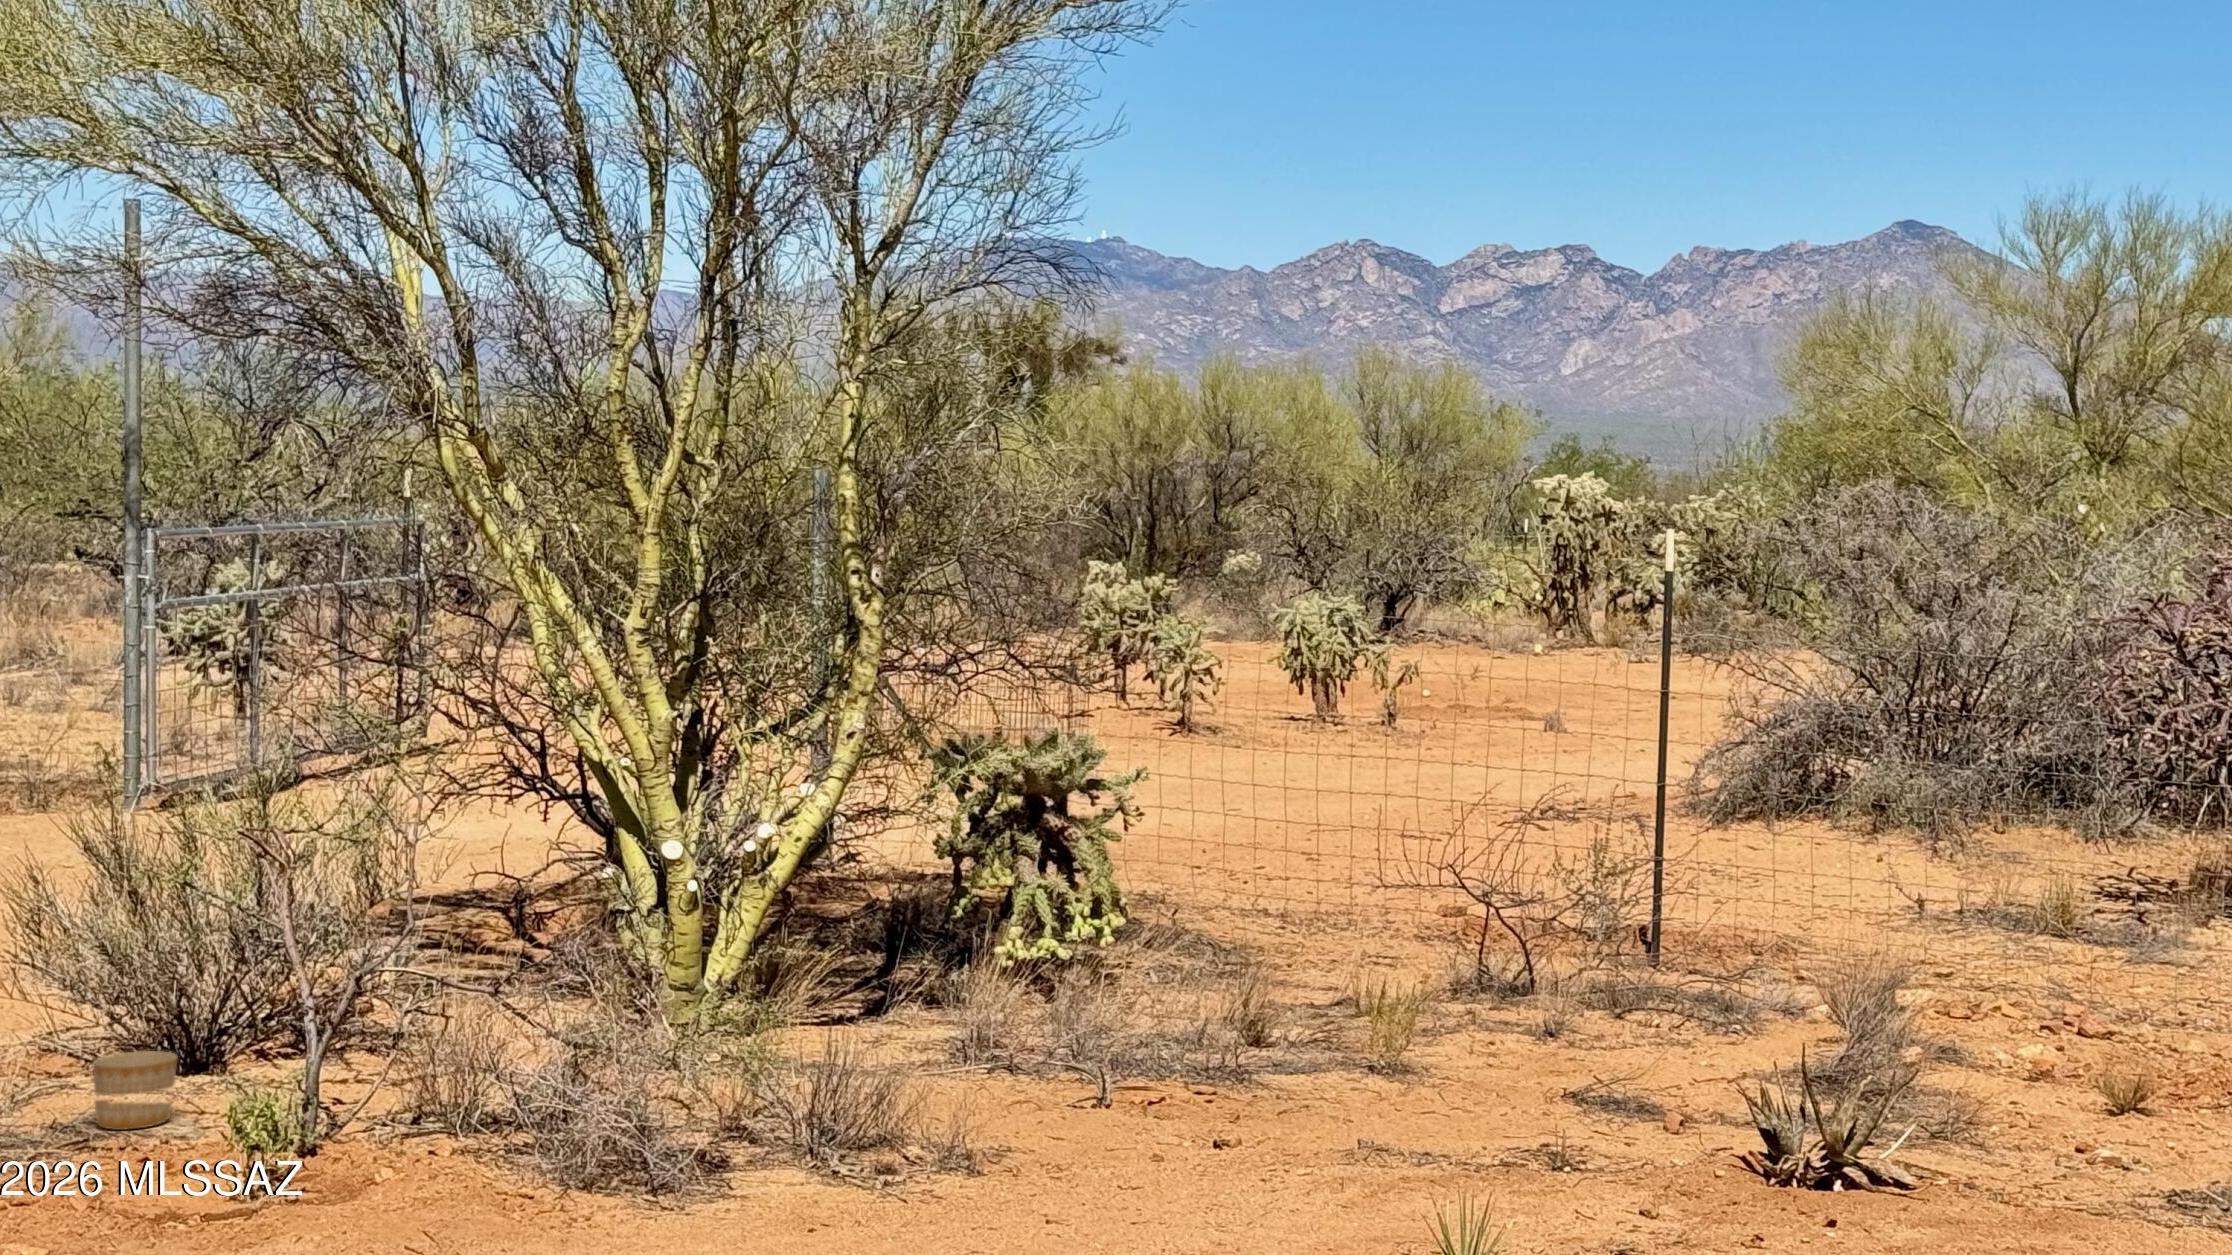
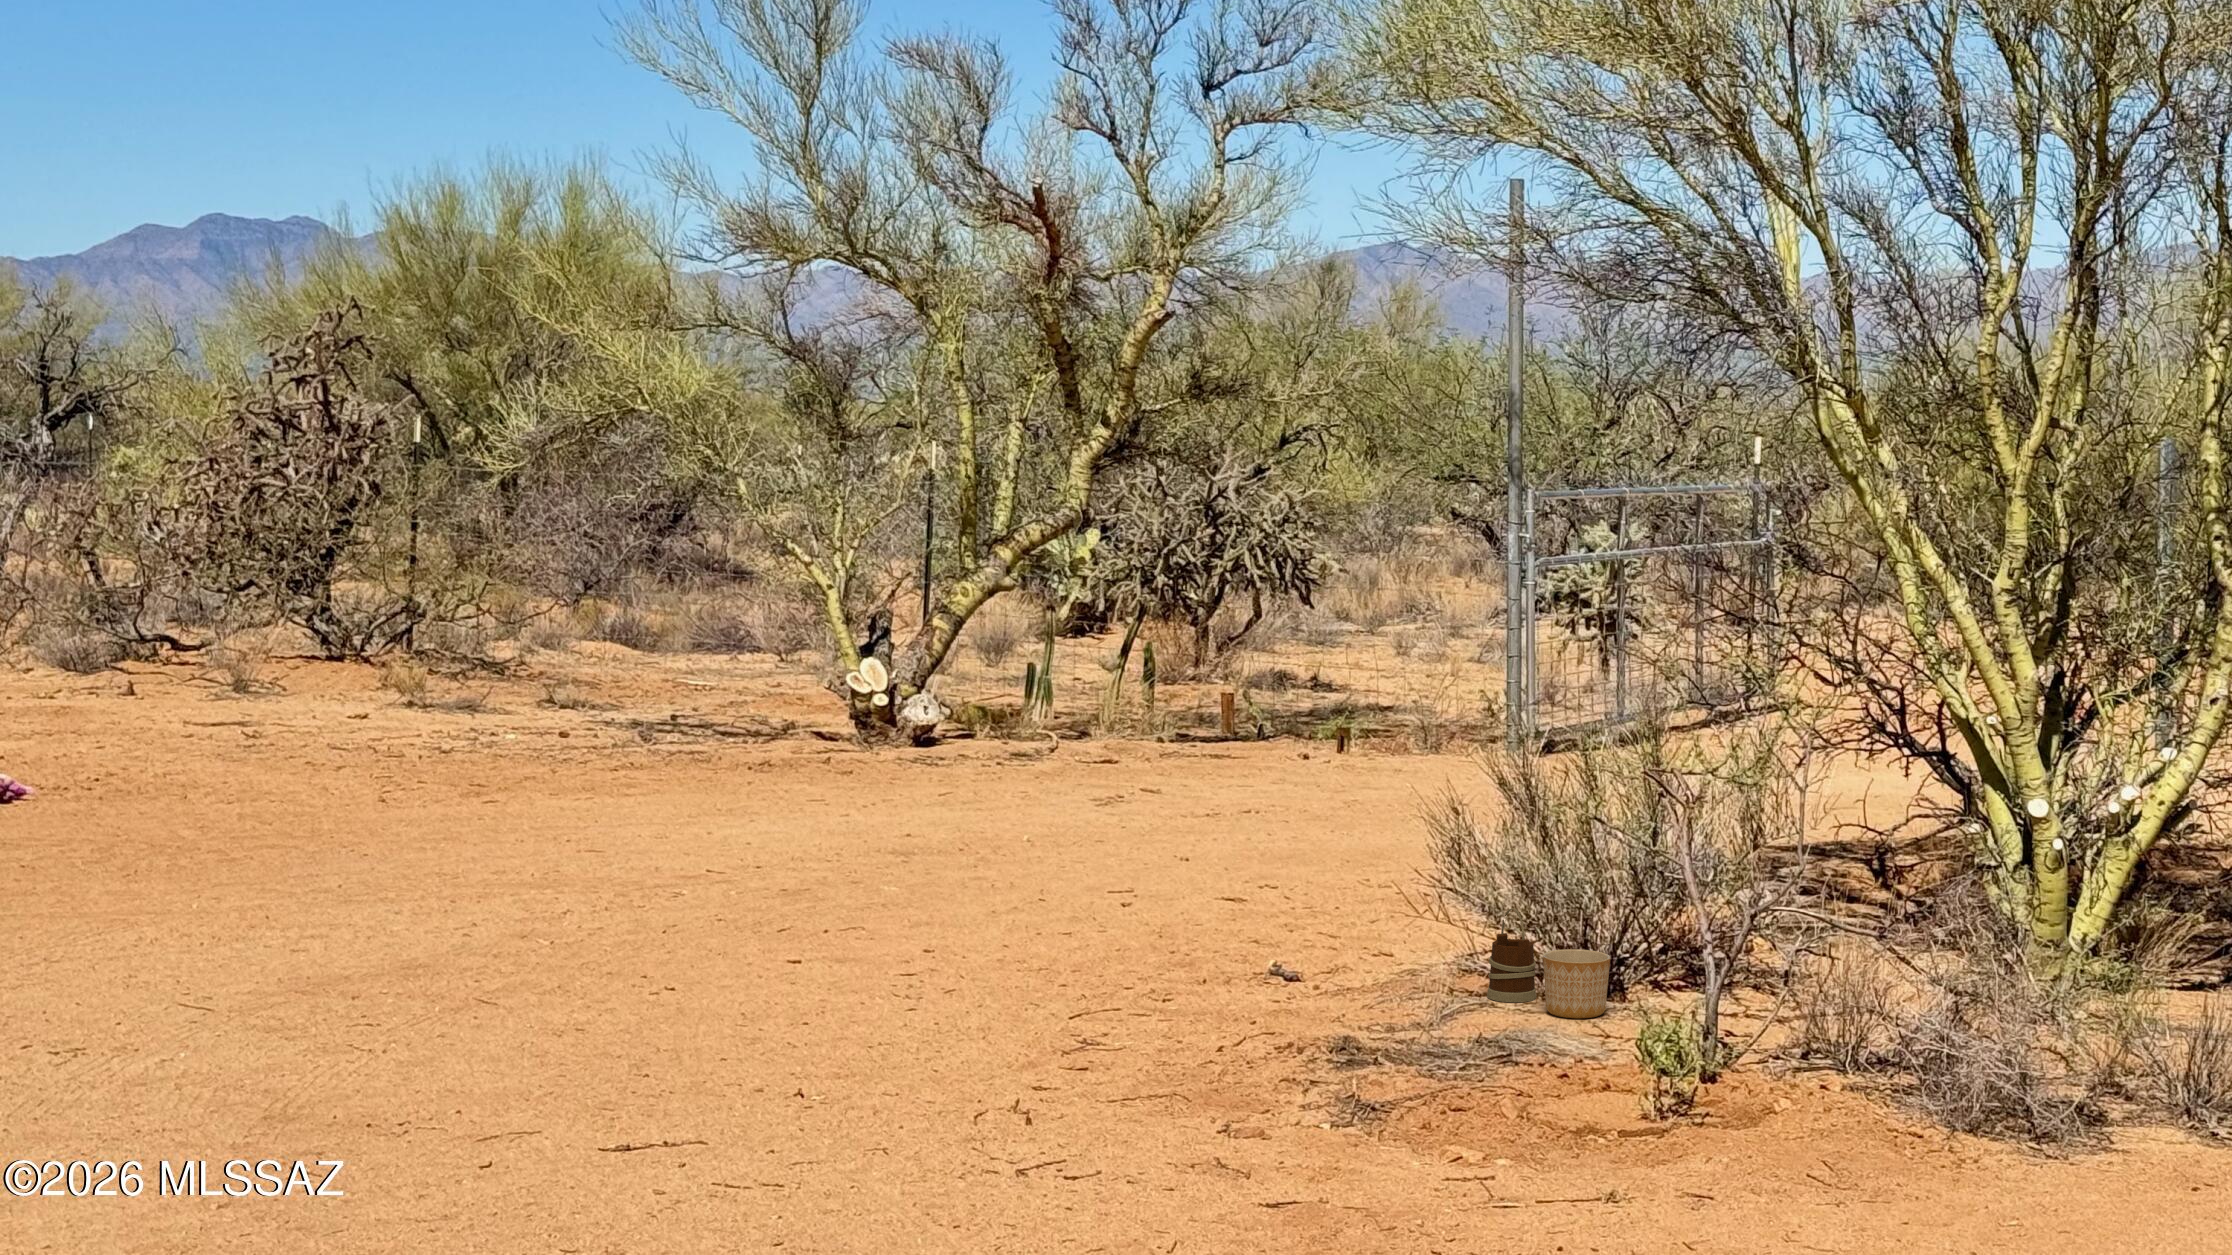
wooden bucket: none [19,1013,83,1121] -> present [1487,908,1536,1002]

